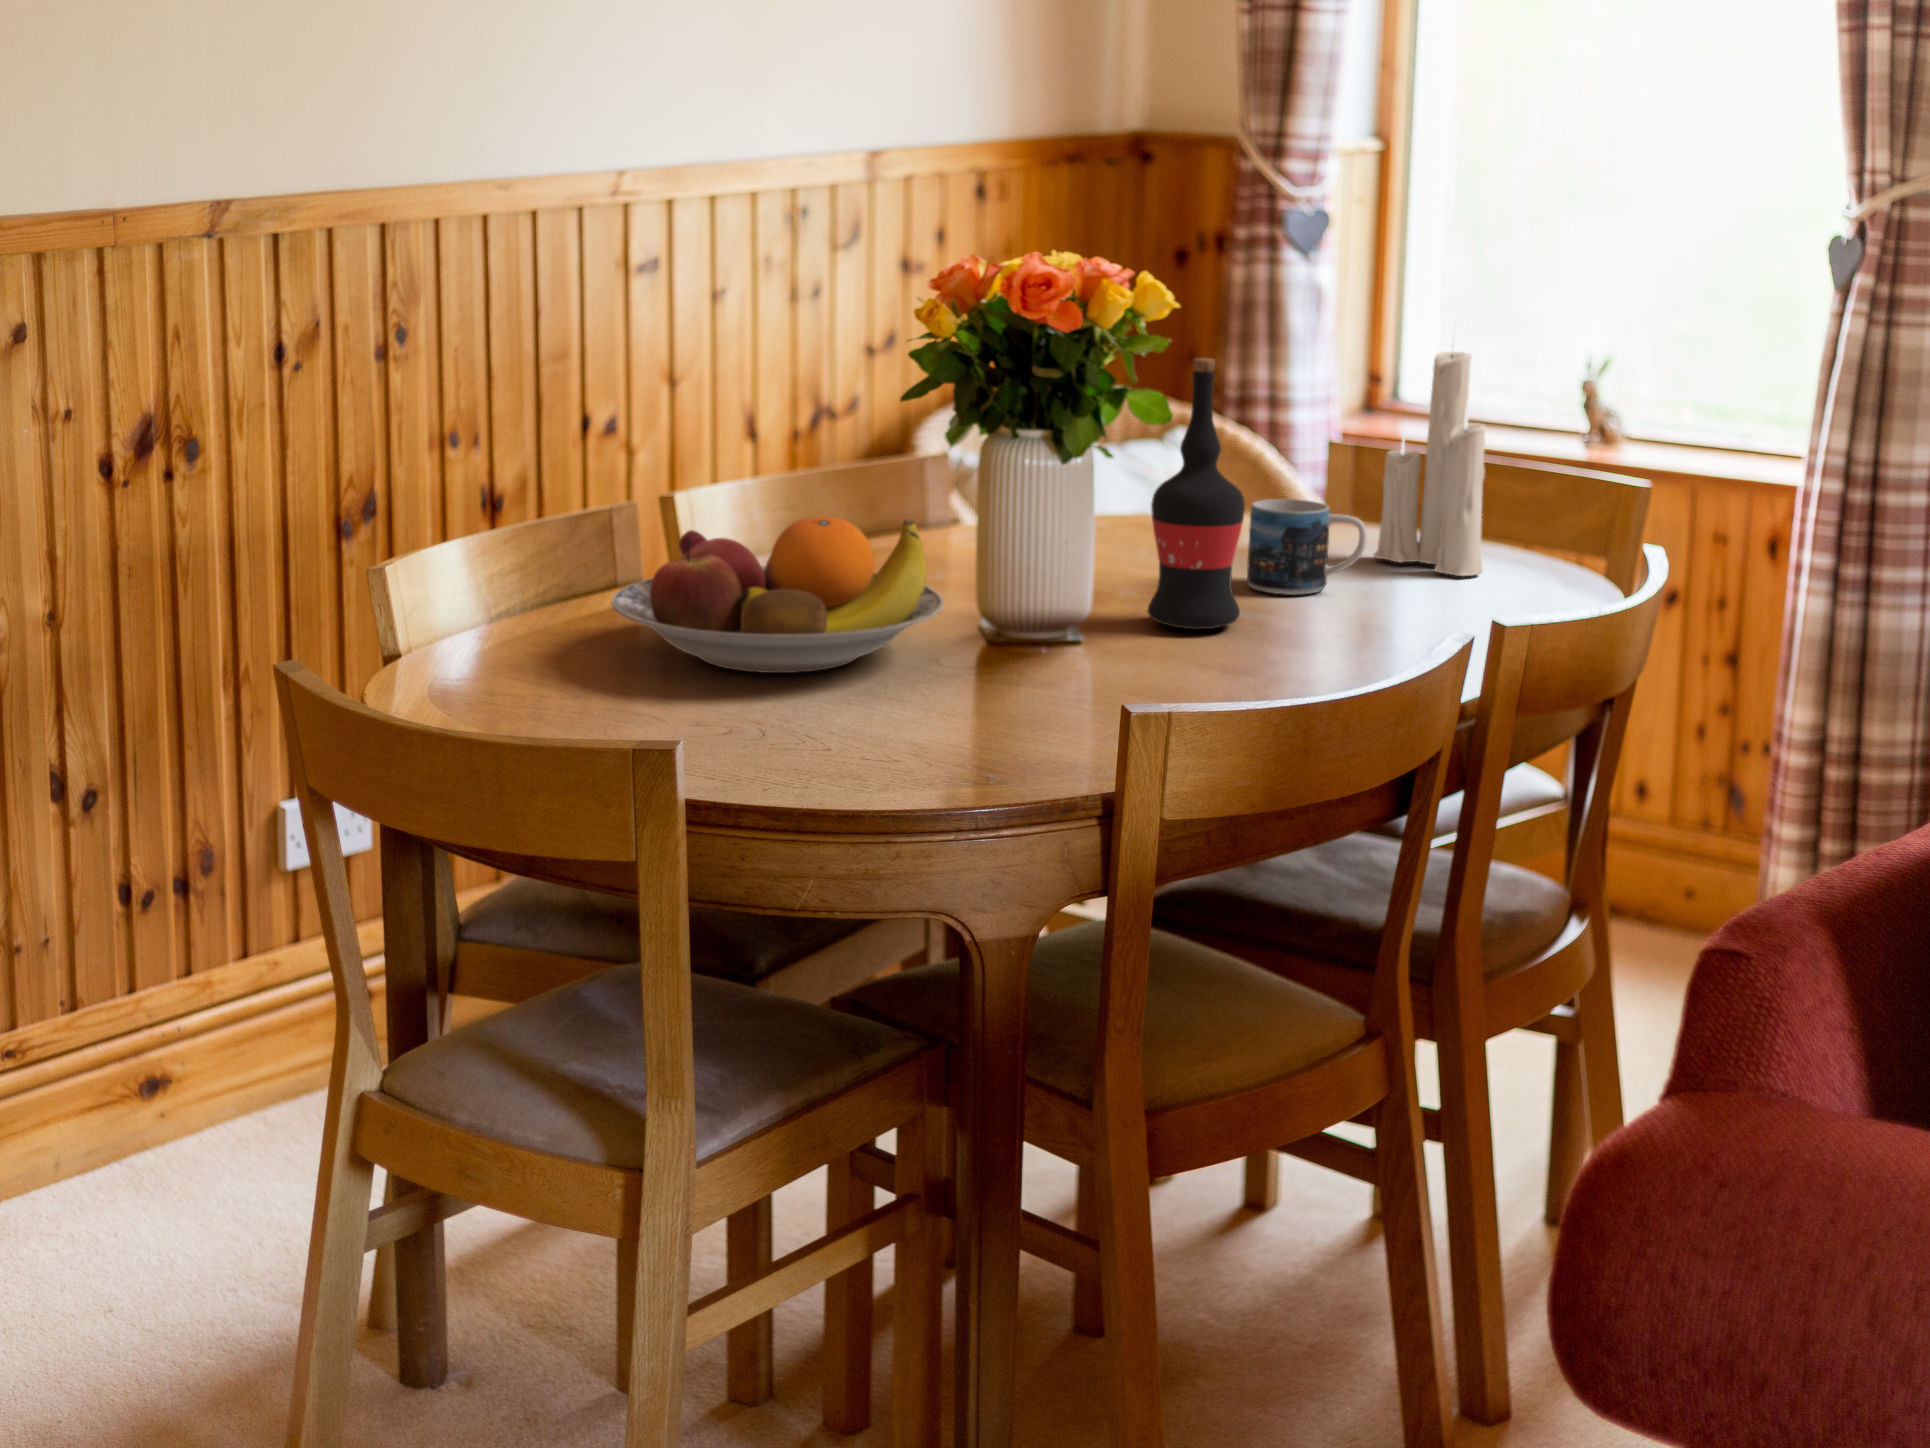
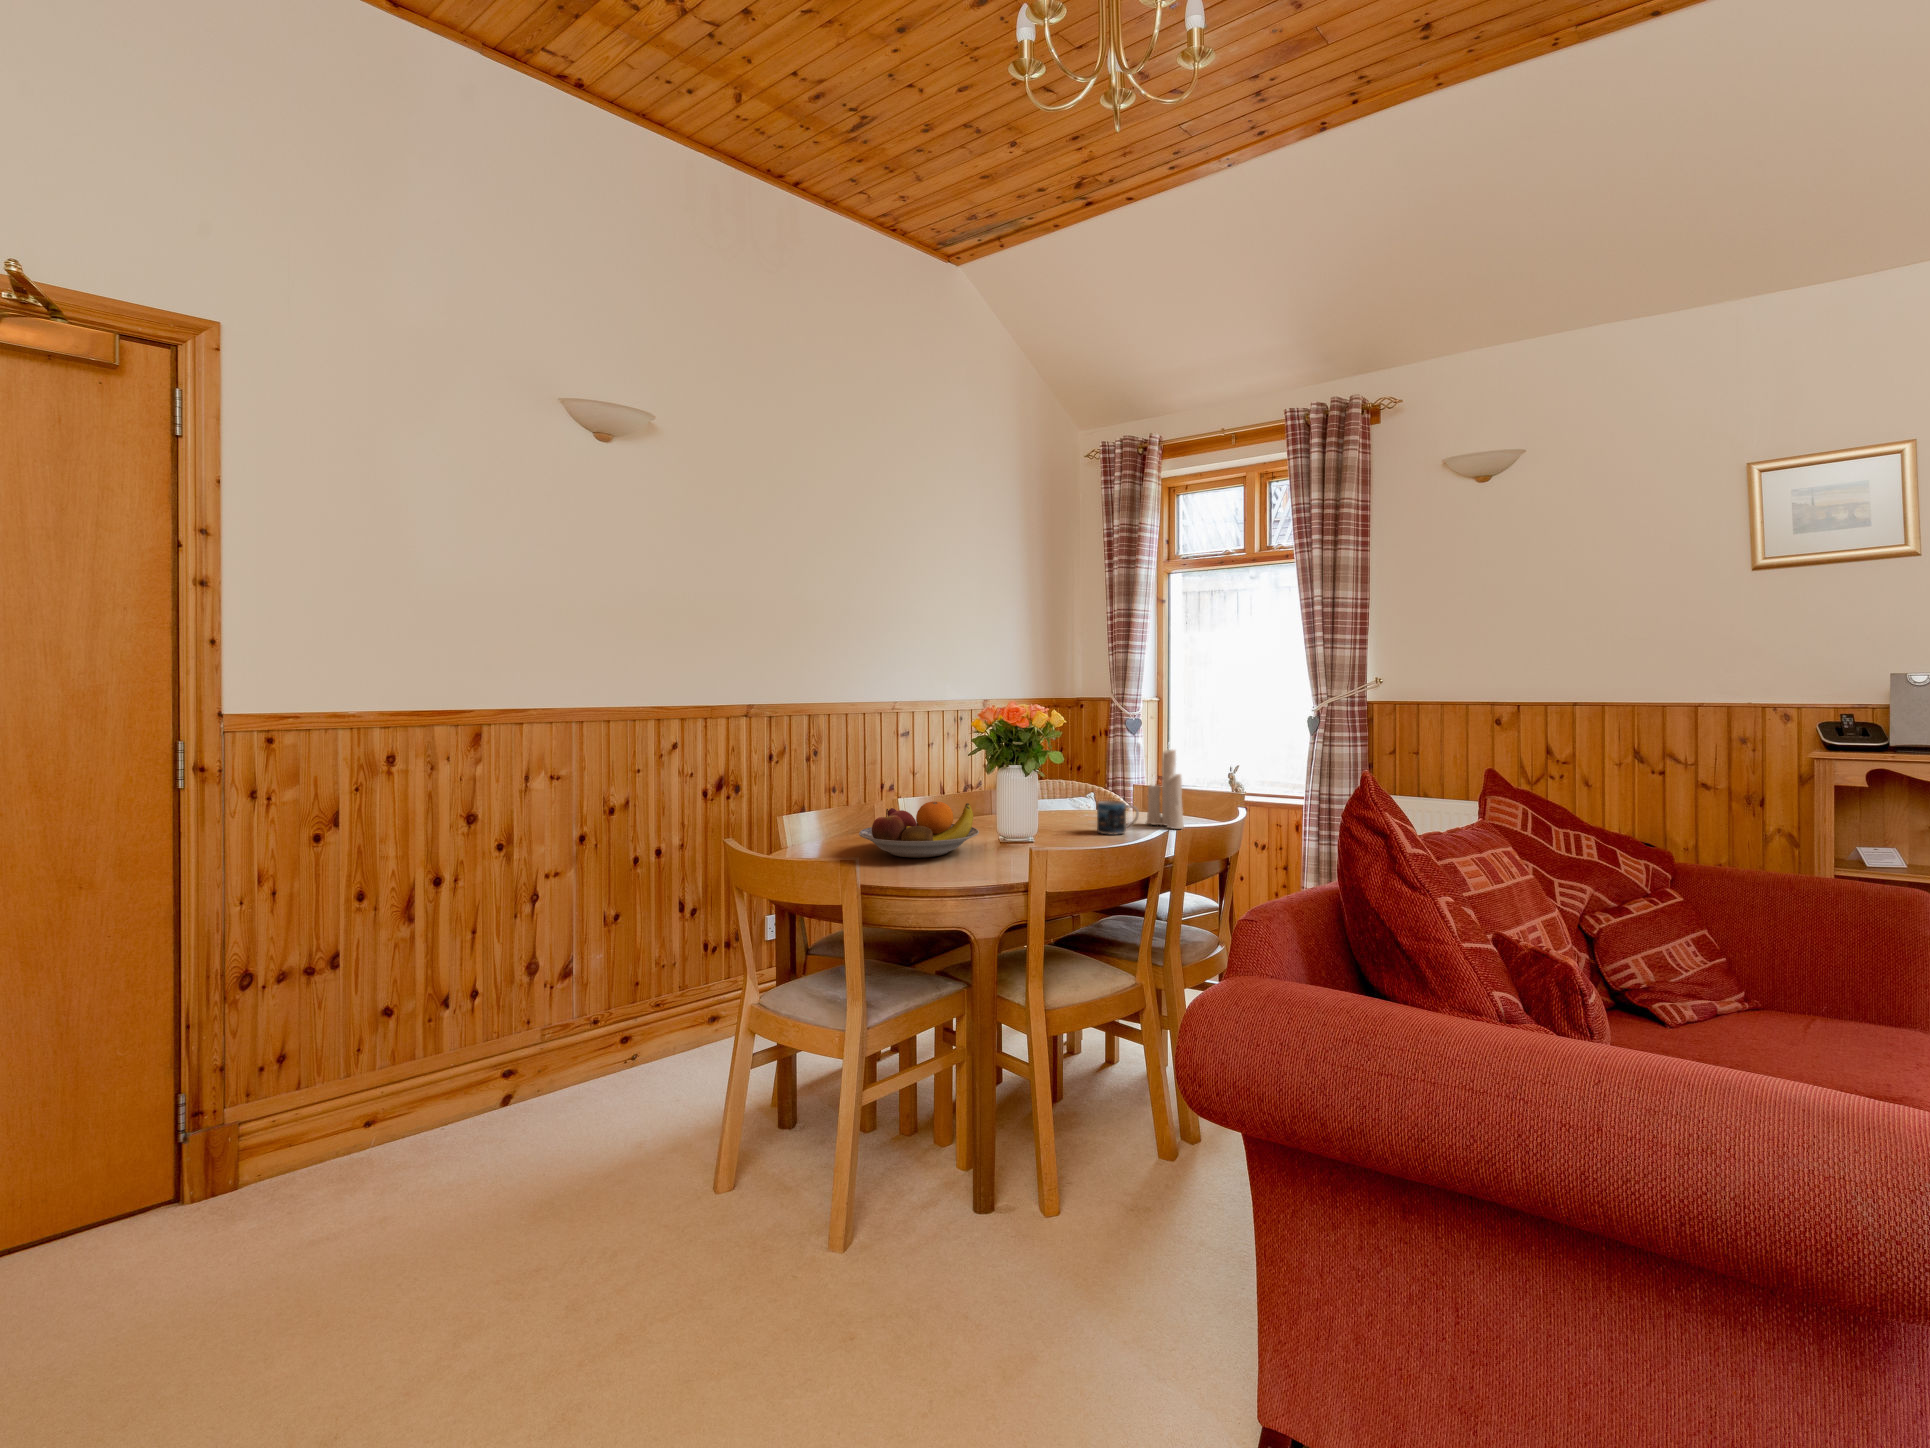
wine bottle: present [1148,358,1245,629] -> none [1056,746,1090,844]

